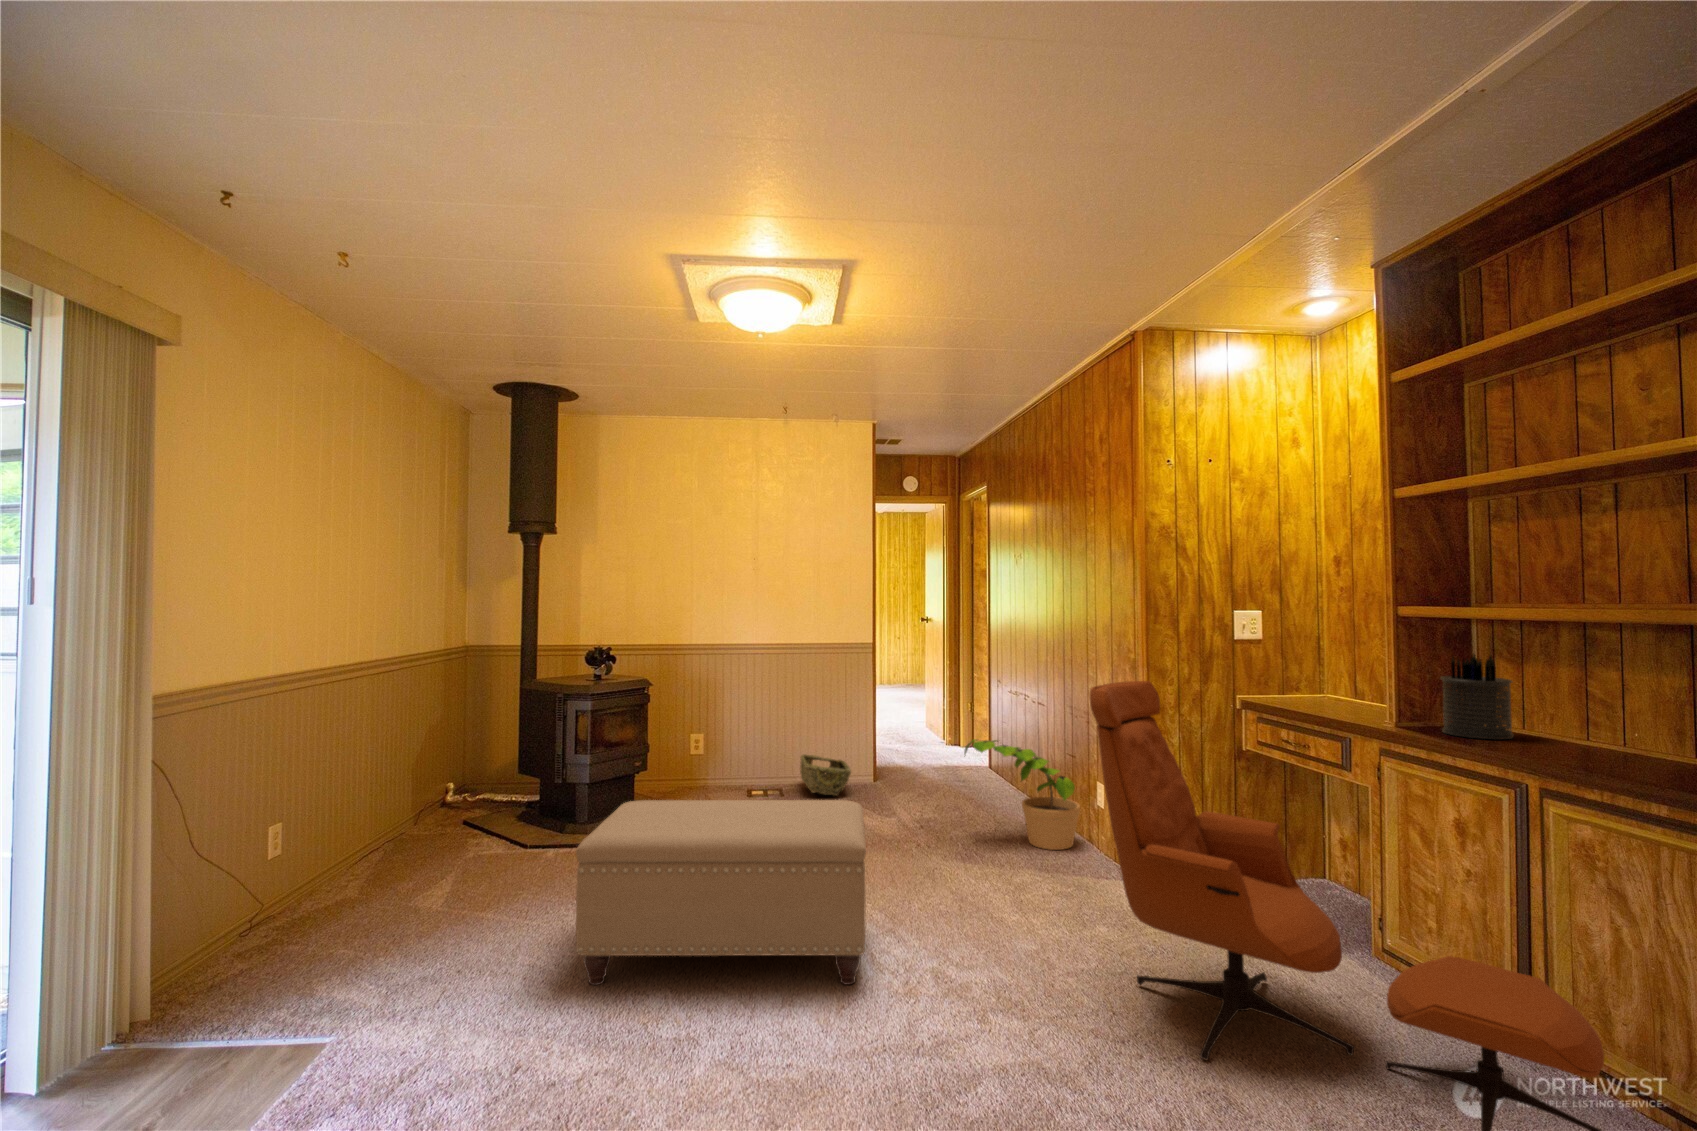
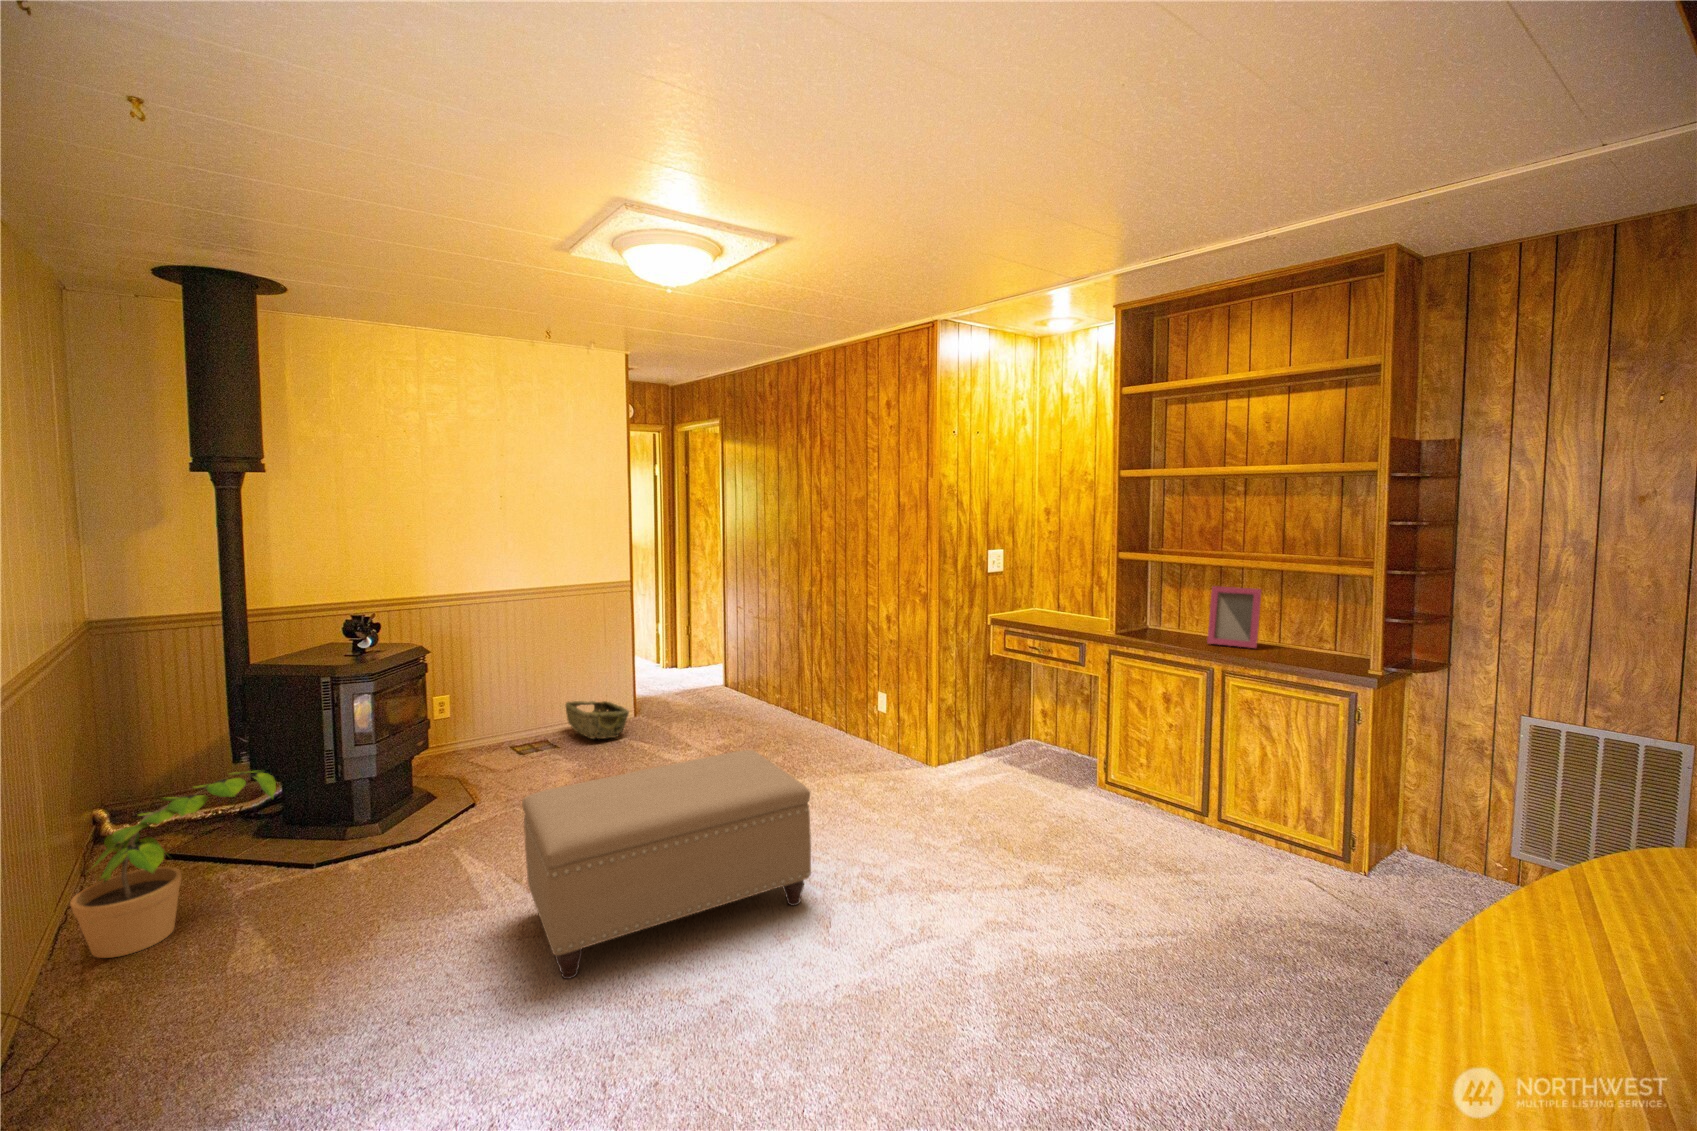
pen holder: present [1440,654,1513,739] -> none [1144,583,1185,640]
picture frame: none [1540,656,1647,762] -> present [1207,586,1261,648]
lounge chair: present [1090,681,1604,1131] -> none [962,620,1261,885]
potted plant: present [964,739,1080,850] -> present [70,770,276,958]

